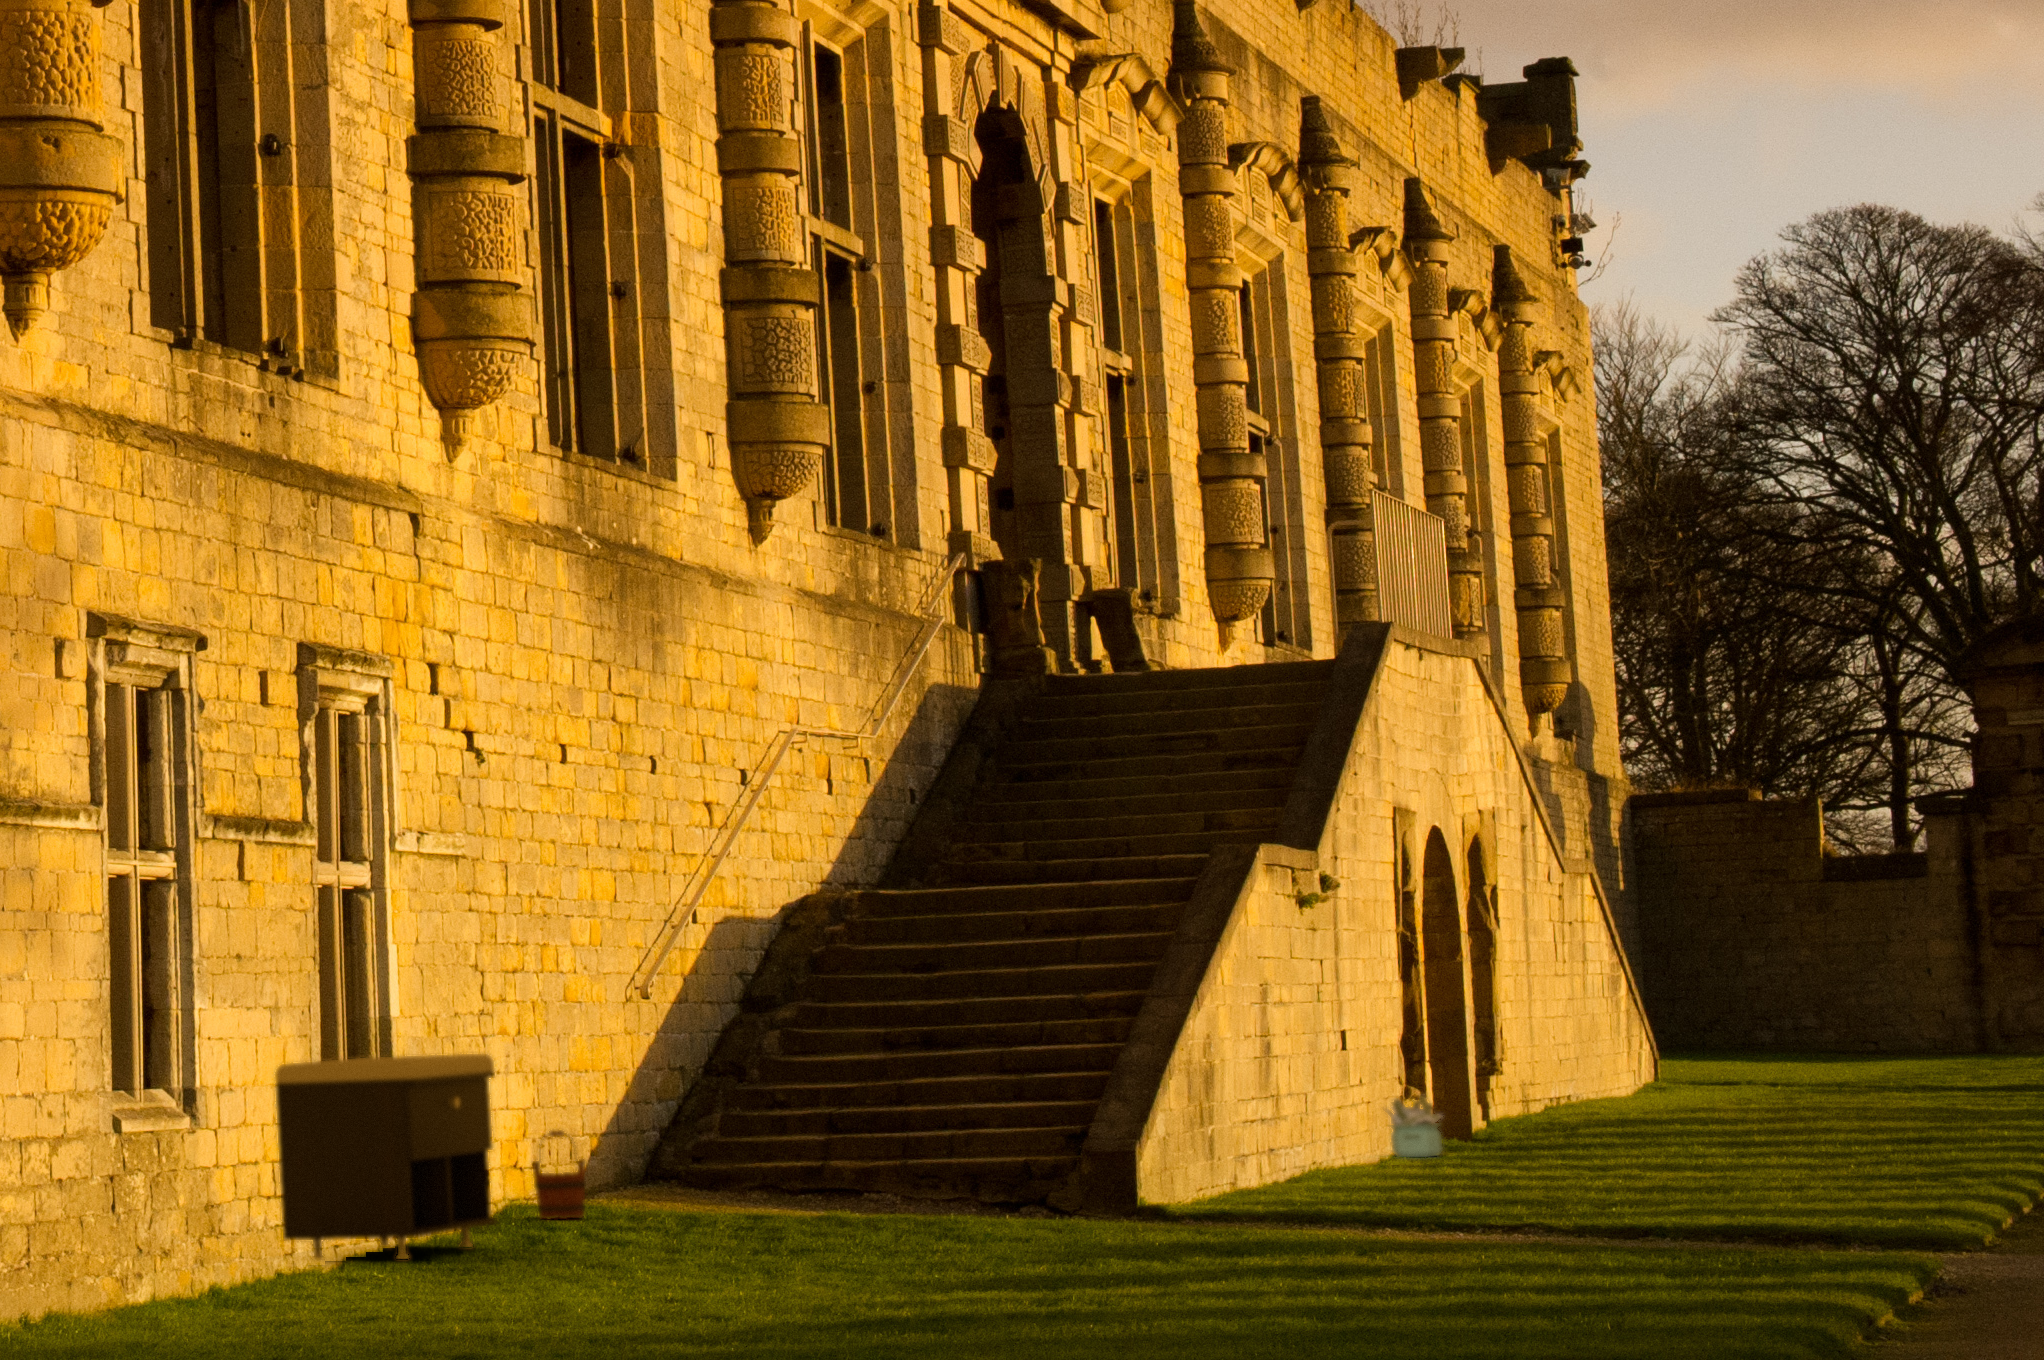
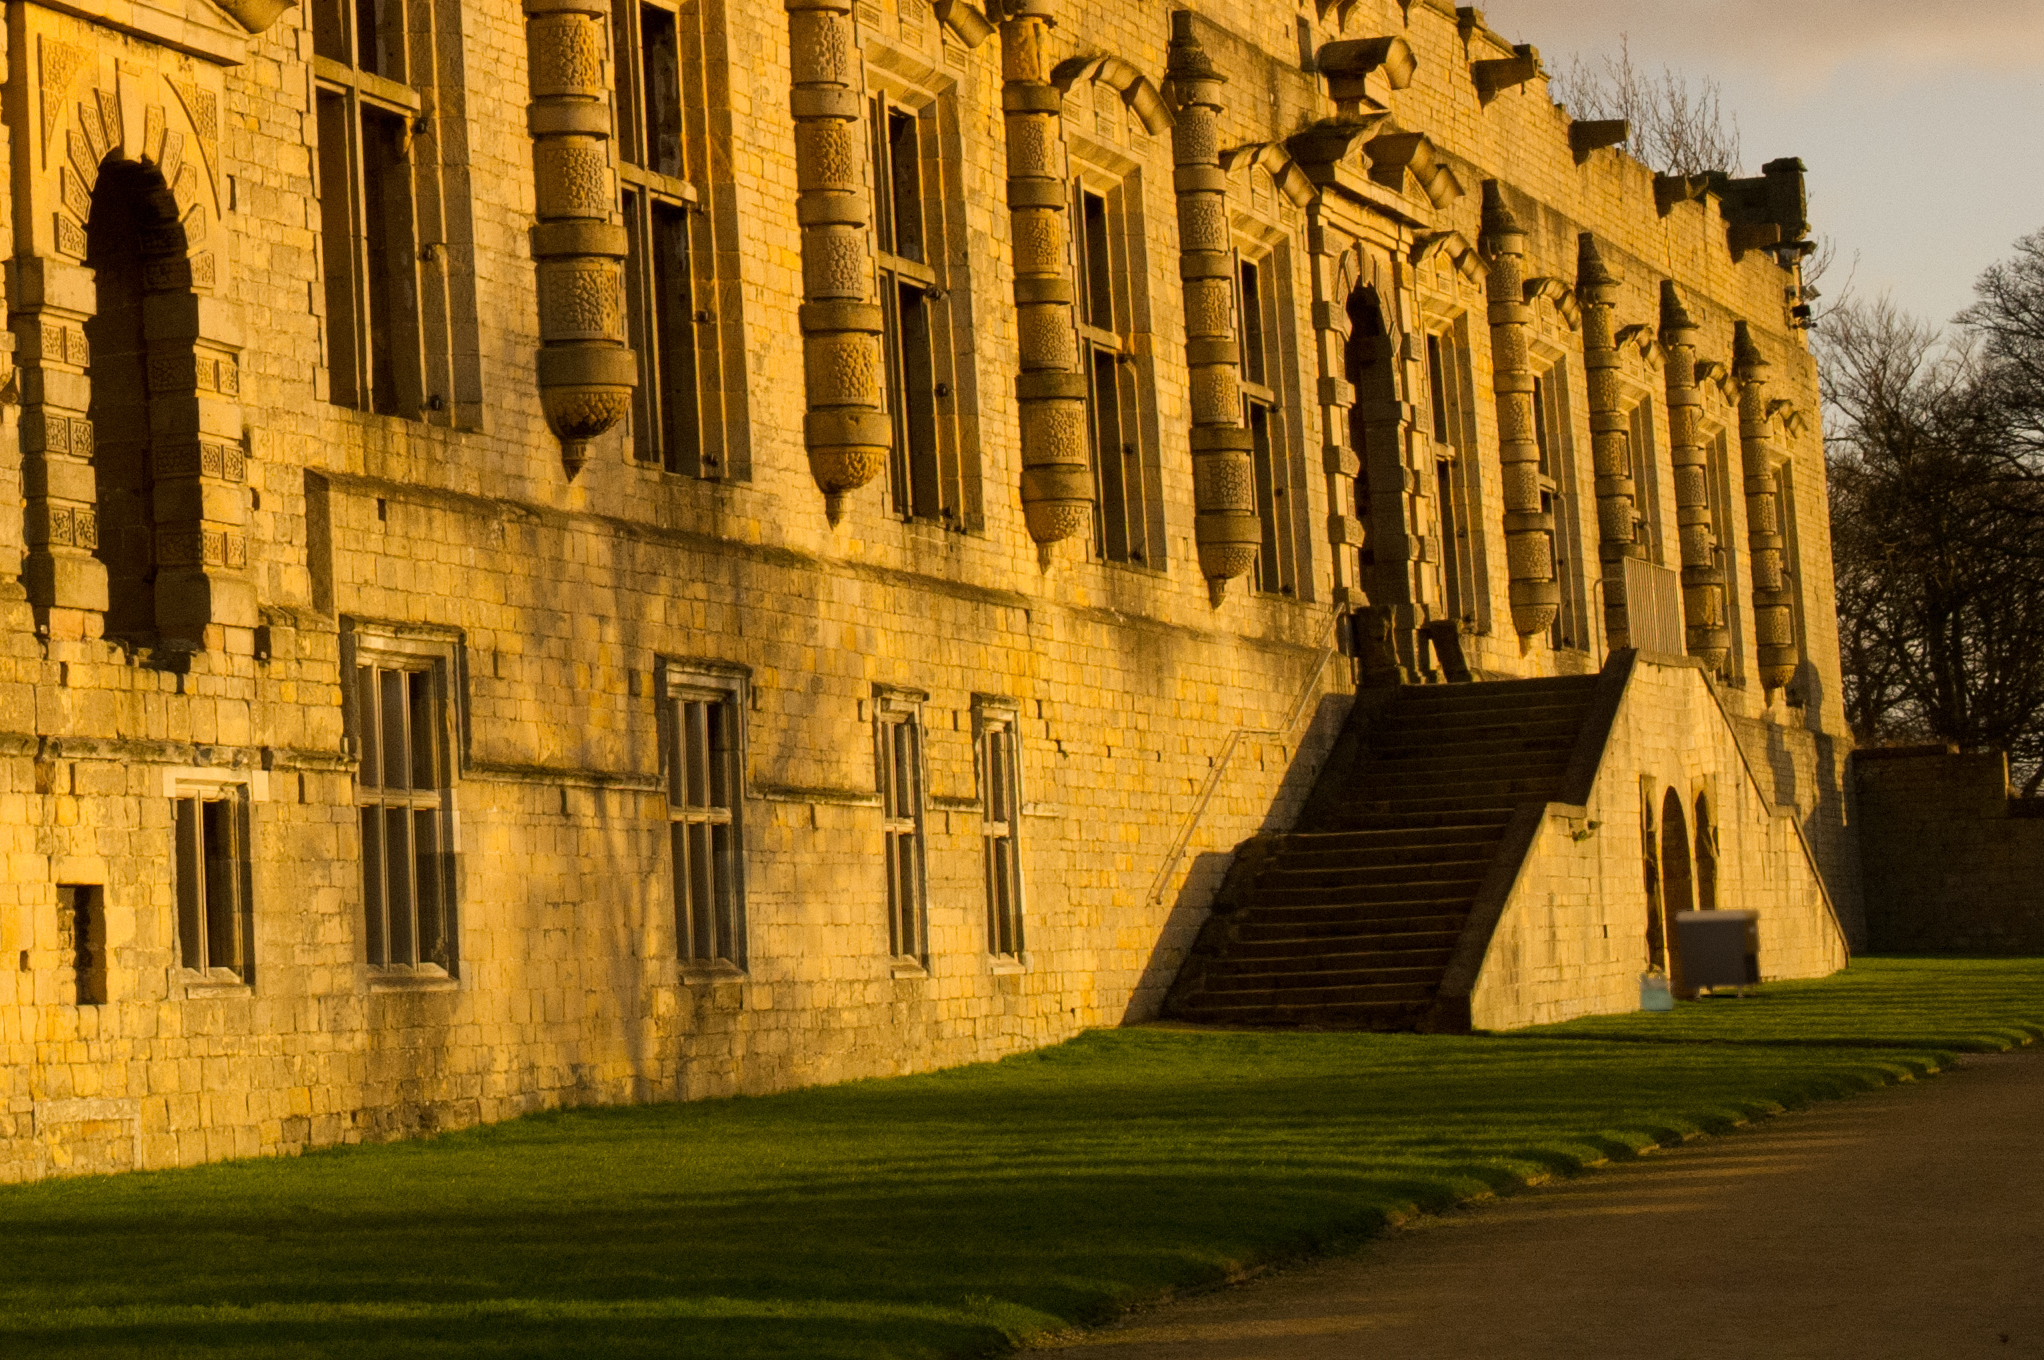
storage bench: present [275,1054,496,1260] -> present [1676,909,1763,996]
wooden bucket: present [532,1131,586,1219] -> none [1100,984,1135,1037]

